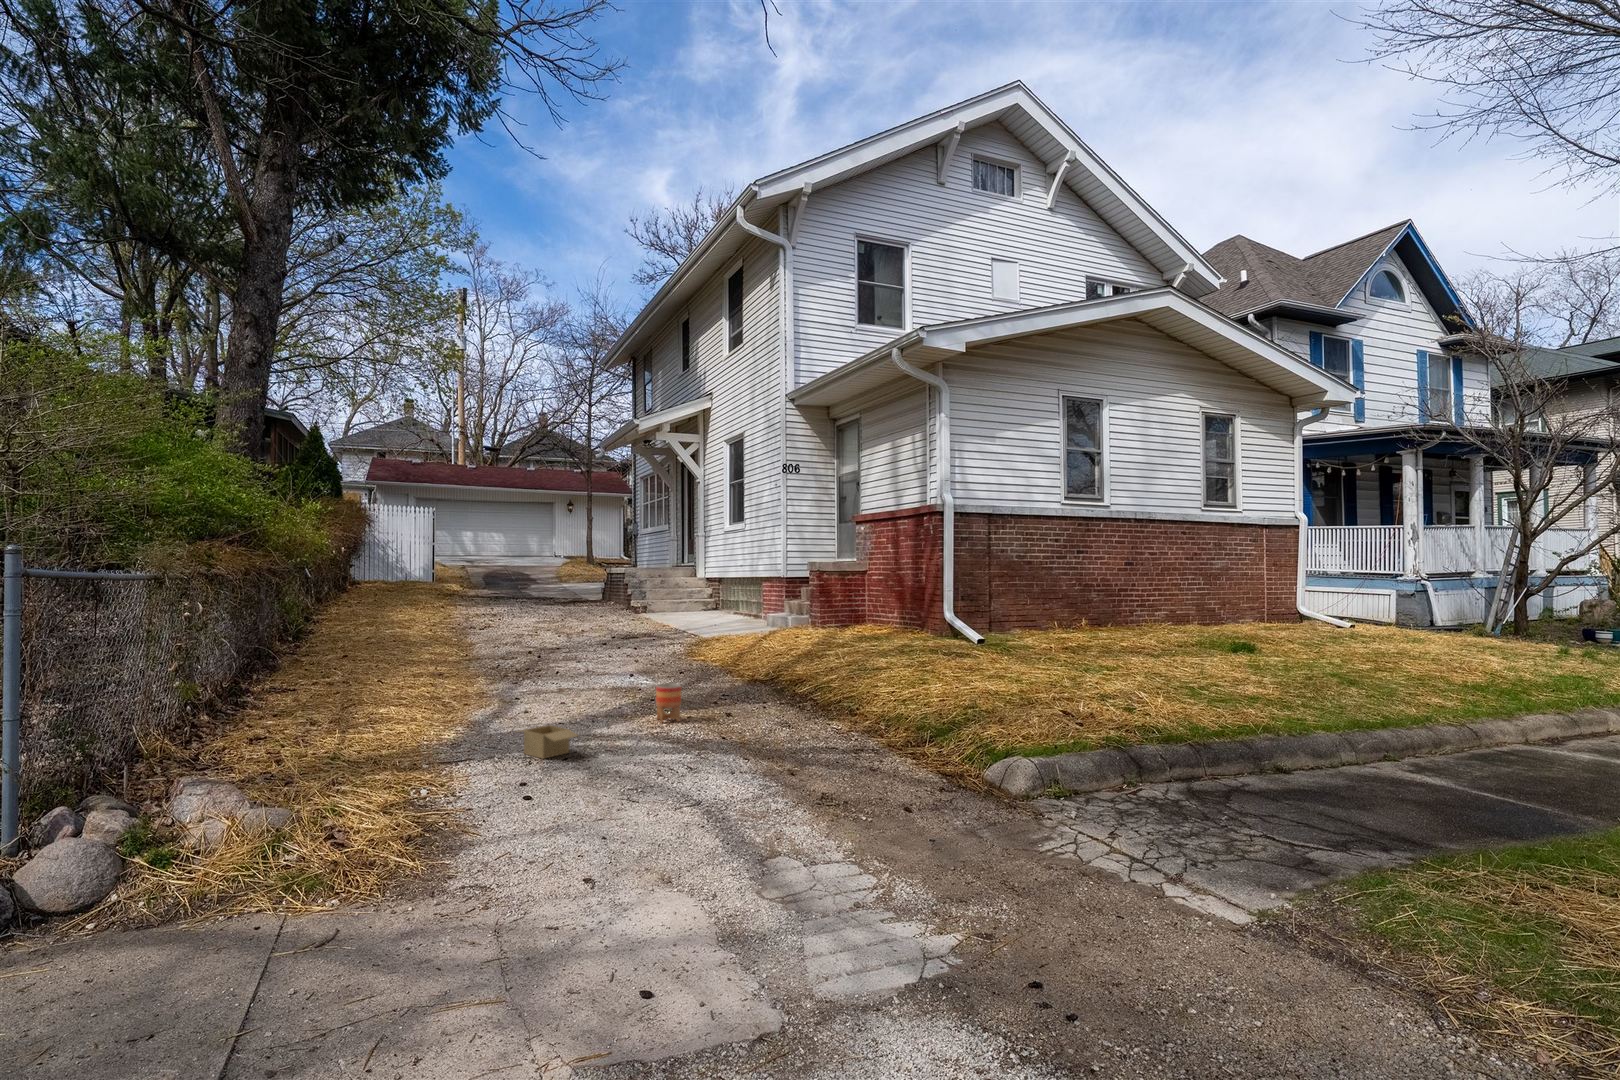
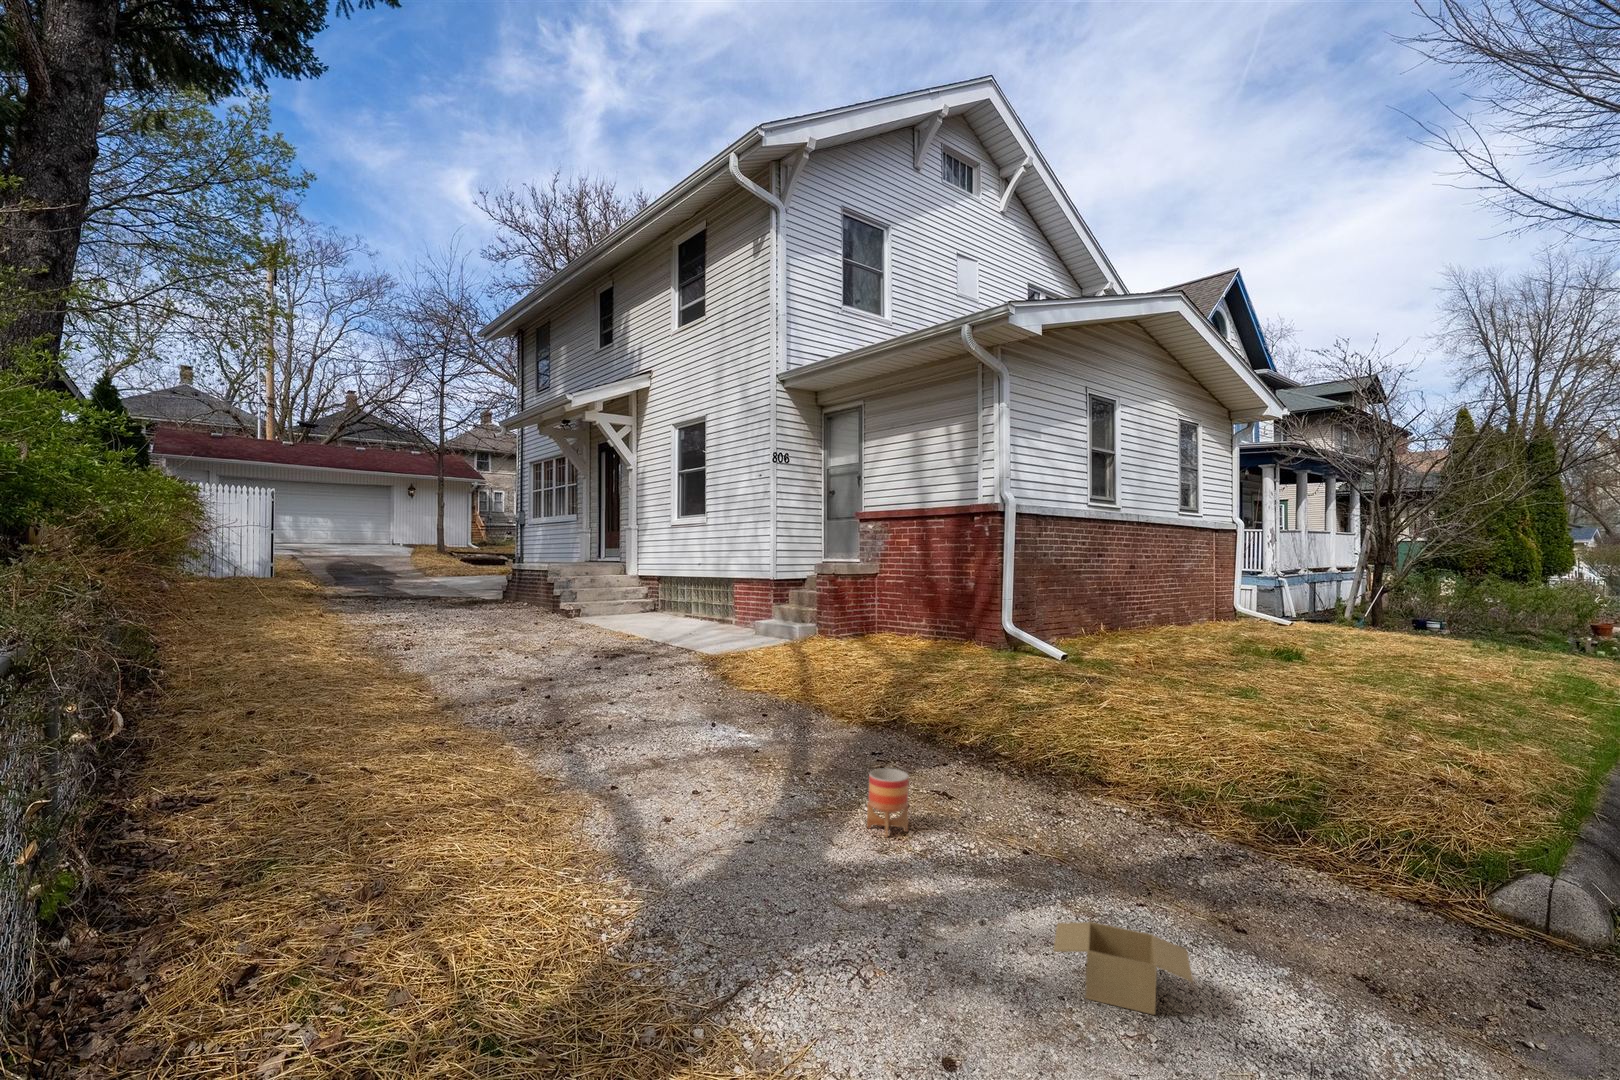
cardboard box: present [524,725,578,759] -> present [1053,922,1193,1015]

